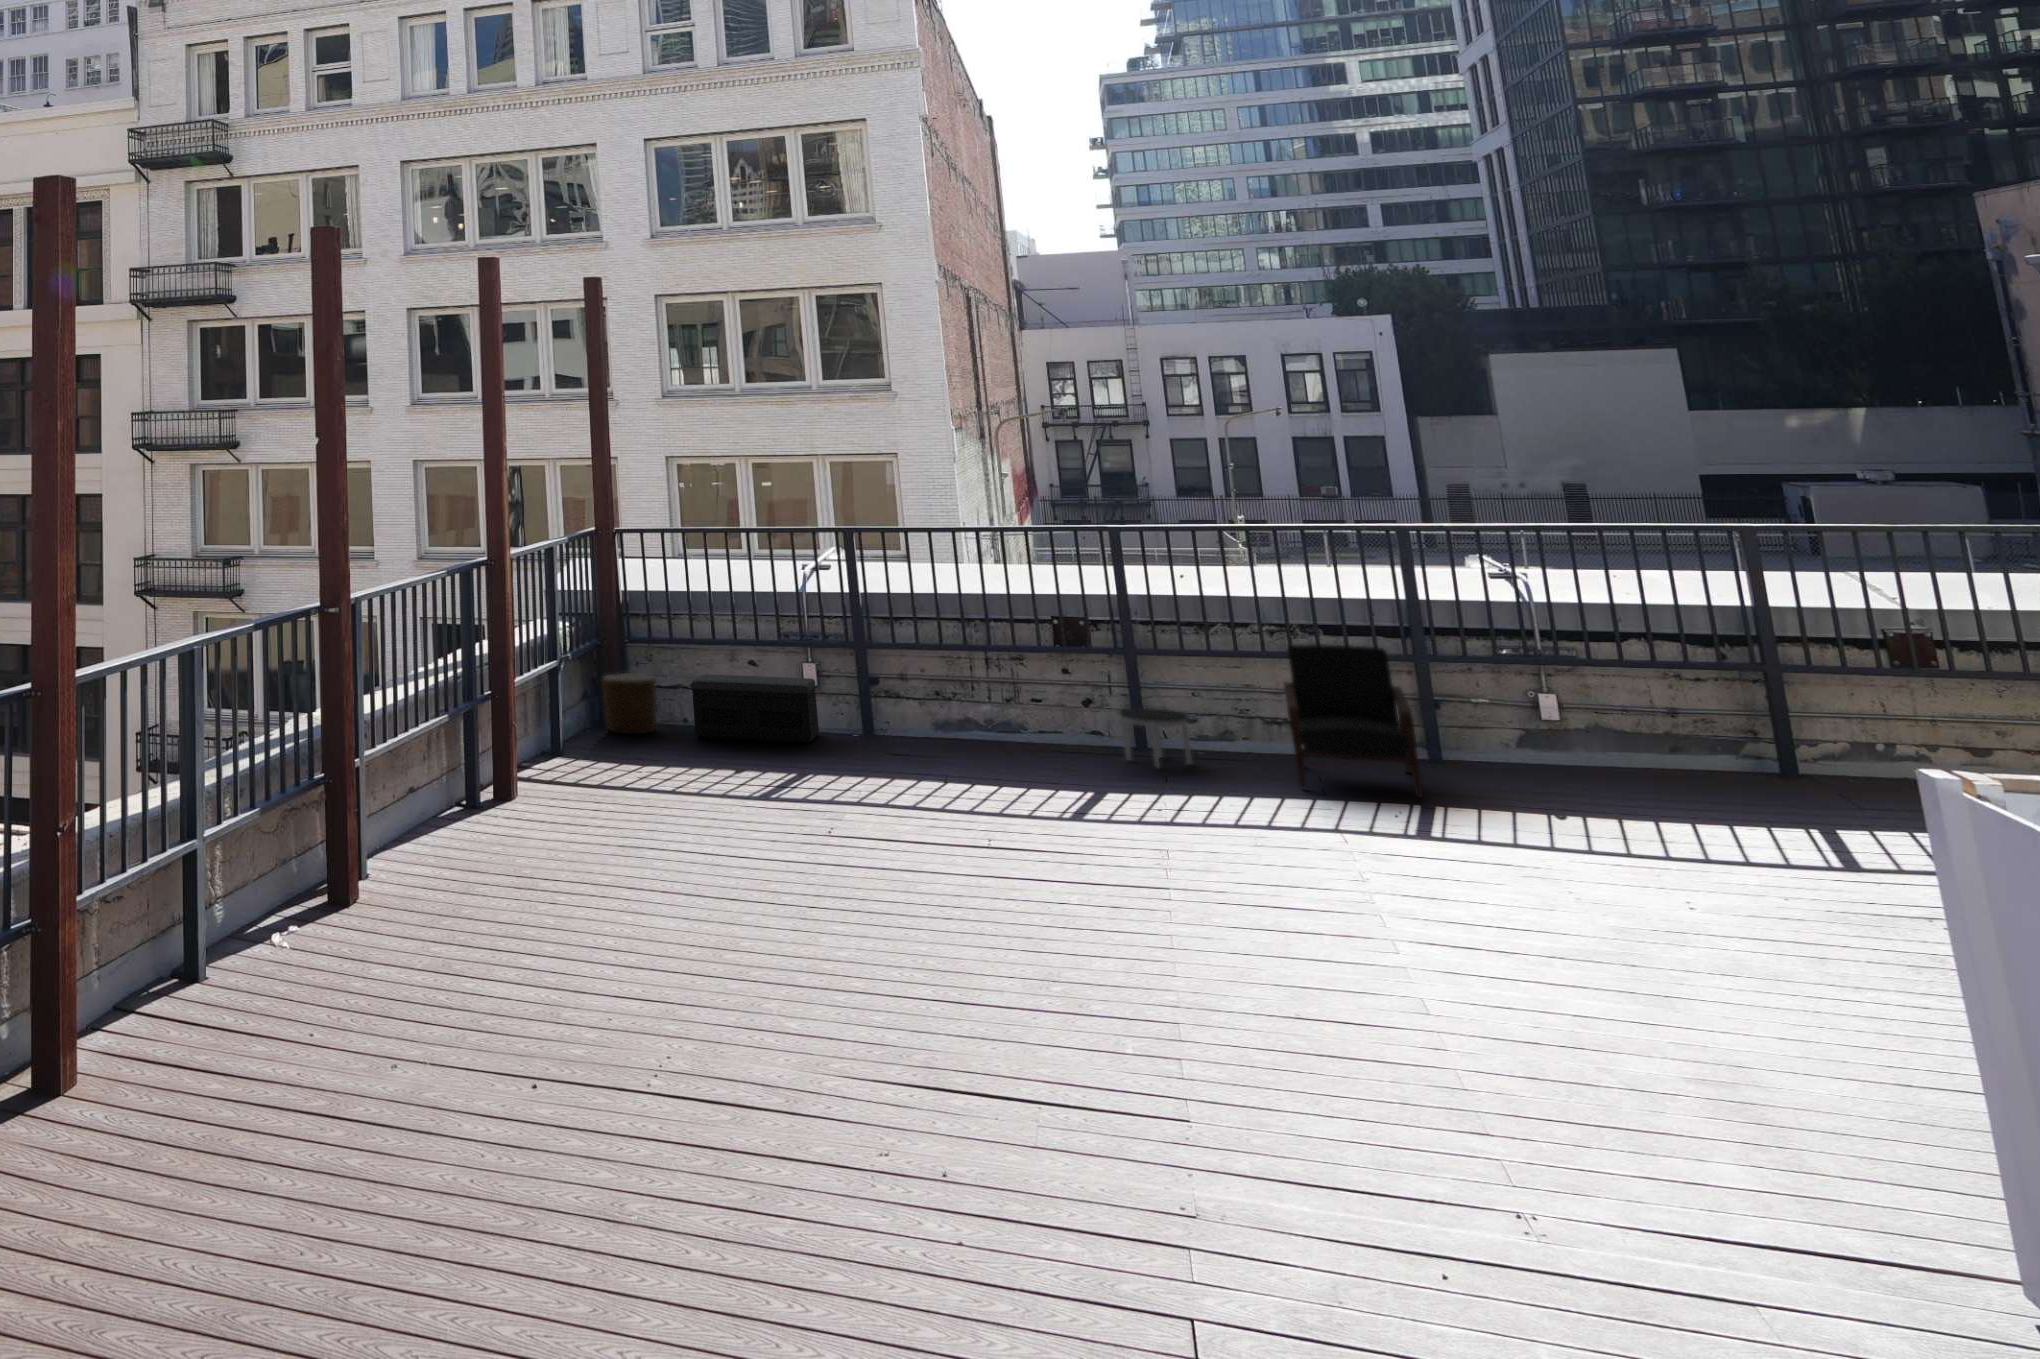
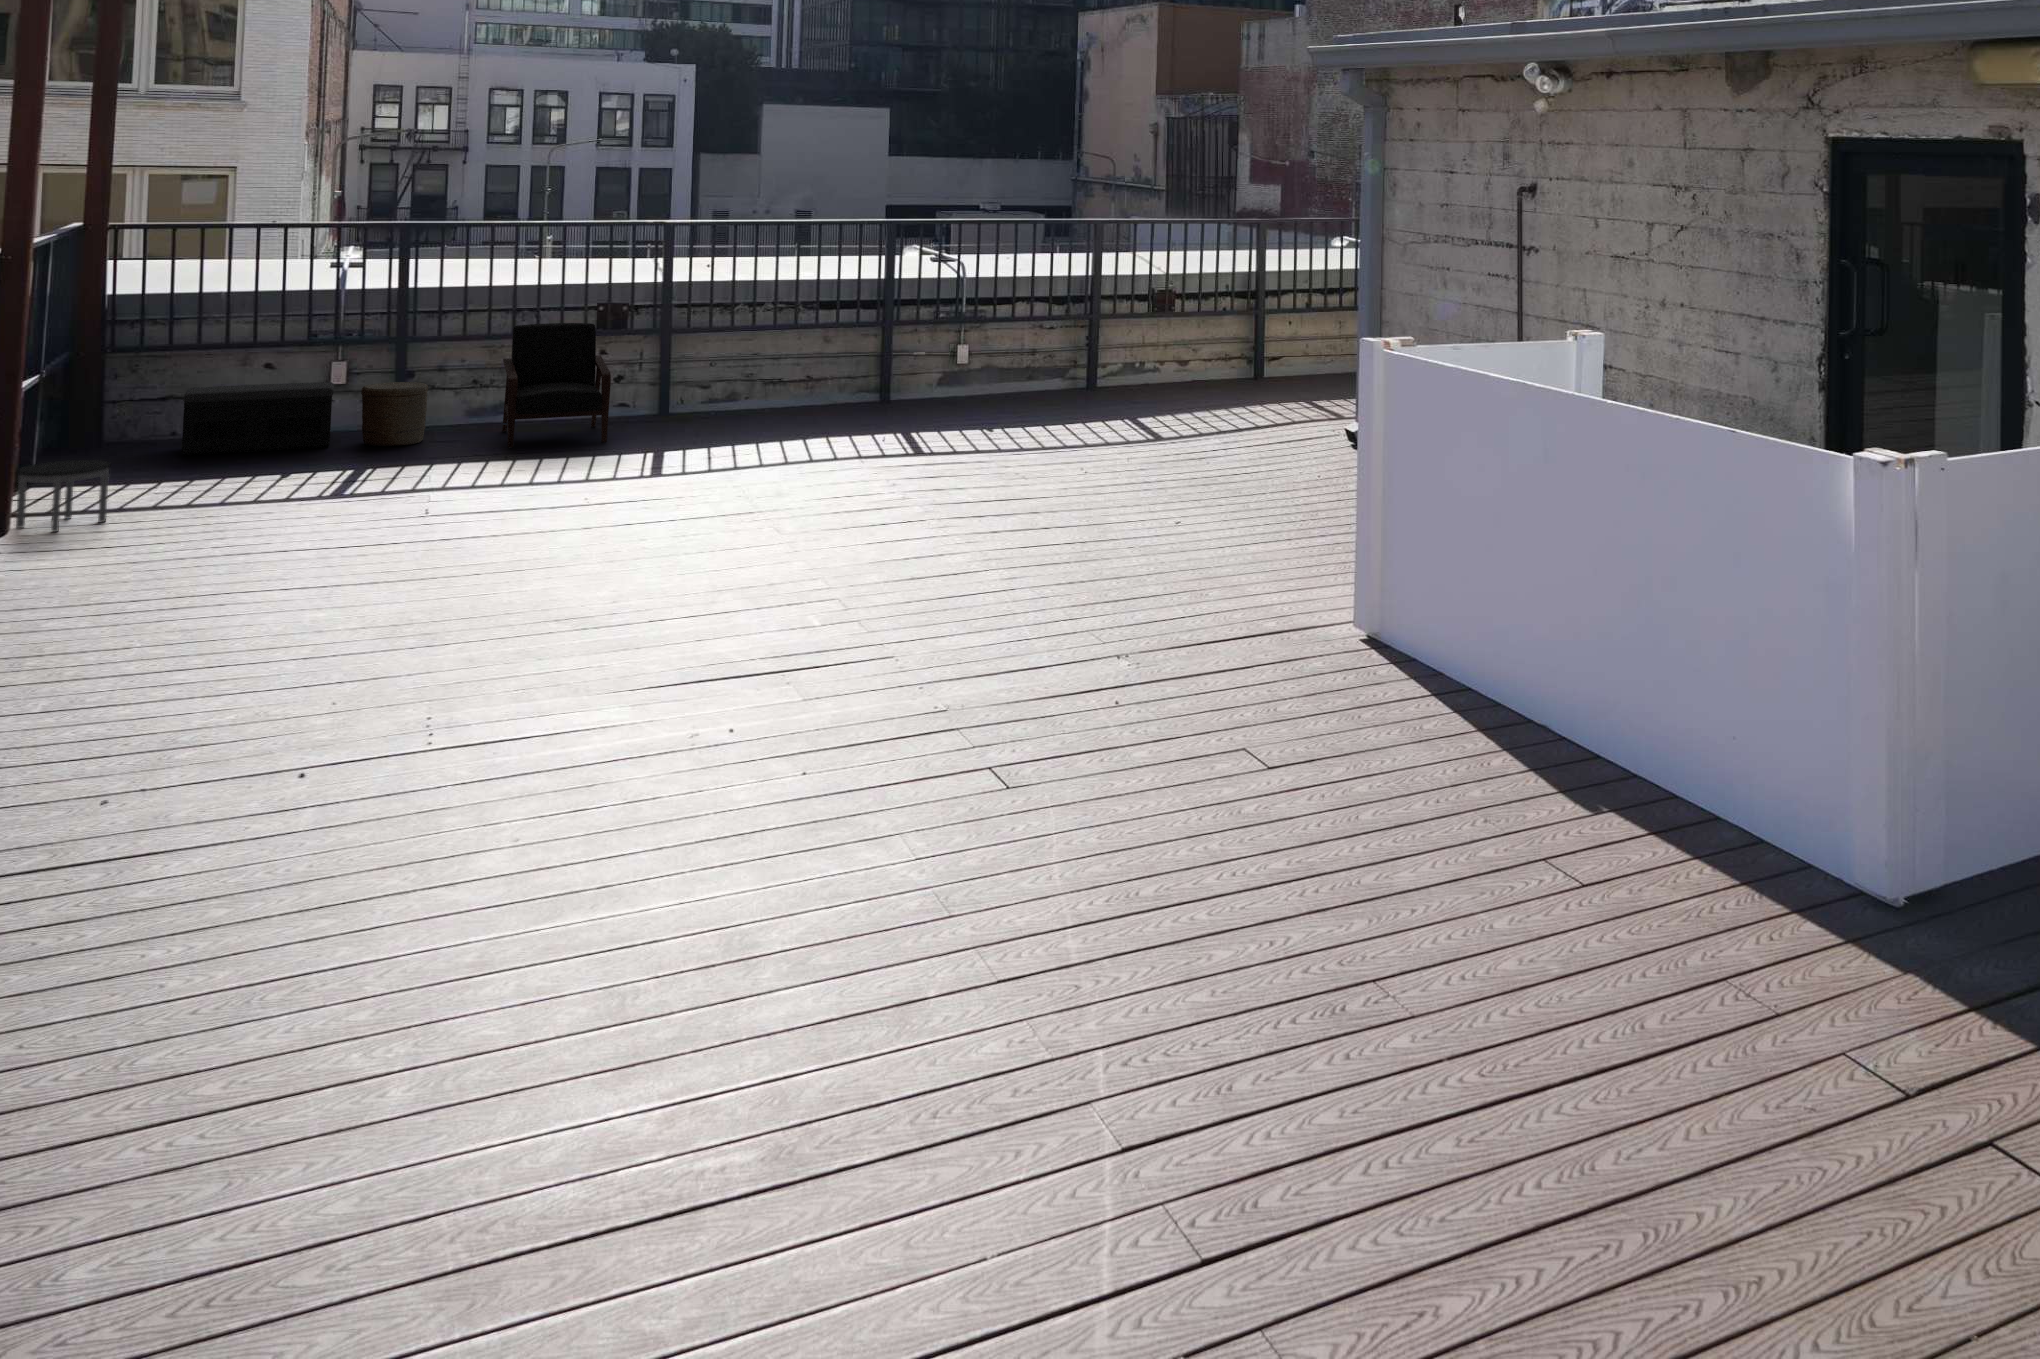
chair: present [1284,644,1423,797] -> present [502,323,611,448]
woven basket: present [602,673,657,734] -> present [361,382,428,447]
round table: present [1120,708,1192,768] -> present [16,460,111,532]

